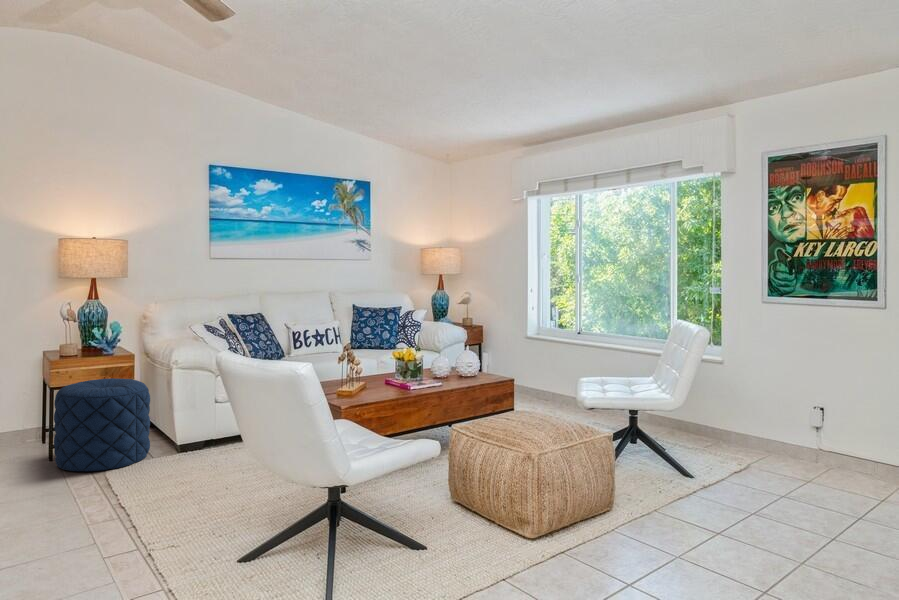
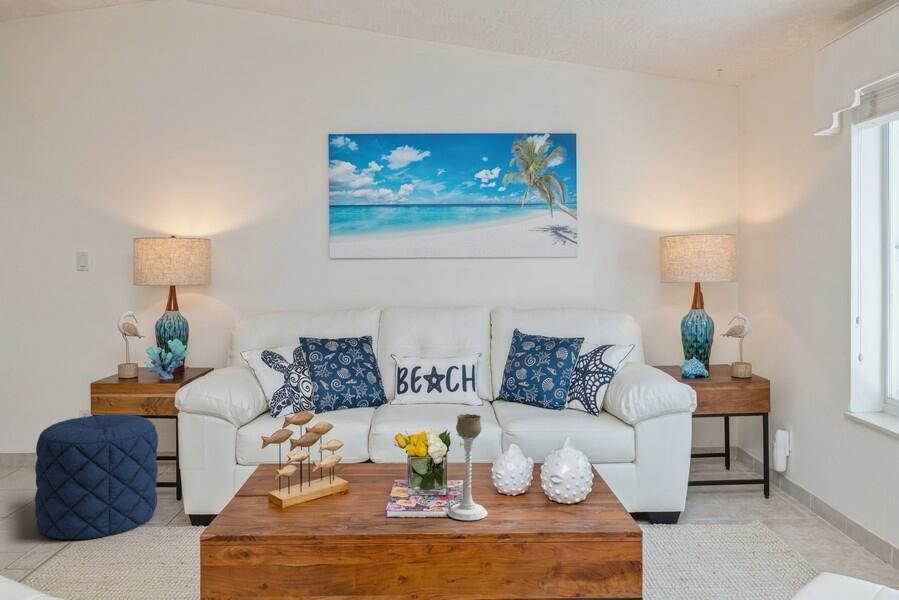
candle holder: none [421,340,441,390] -> present [447,414,488,520]

